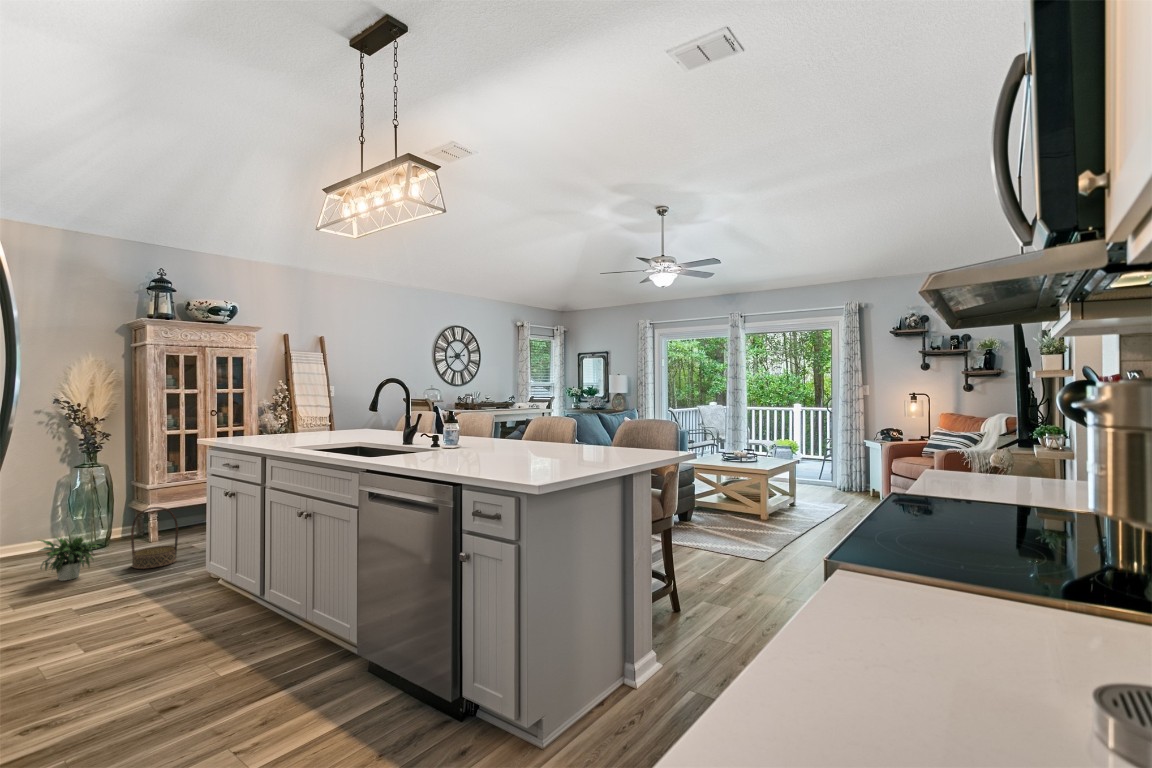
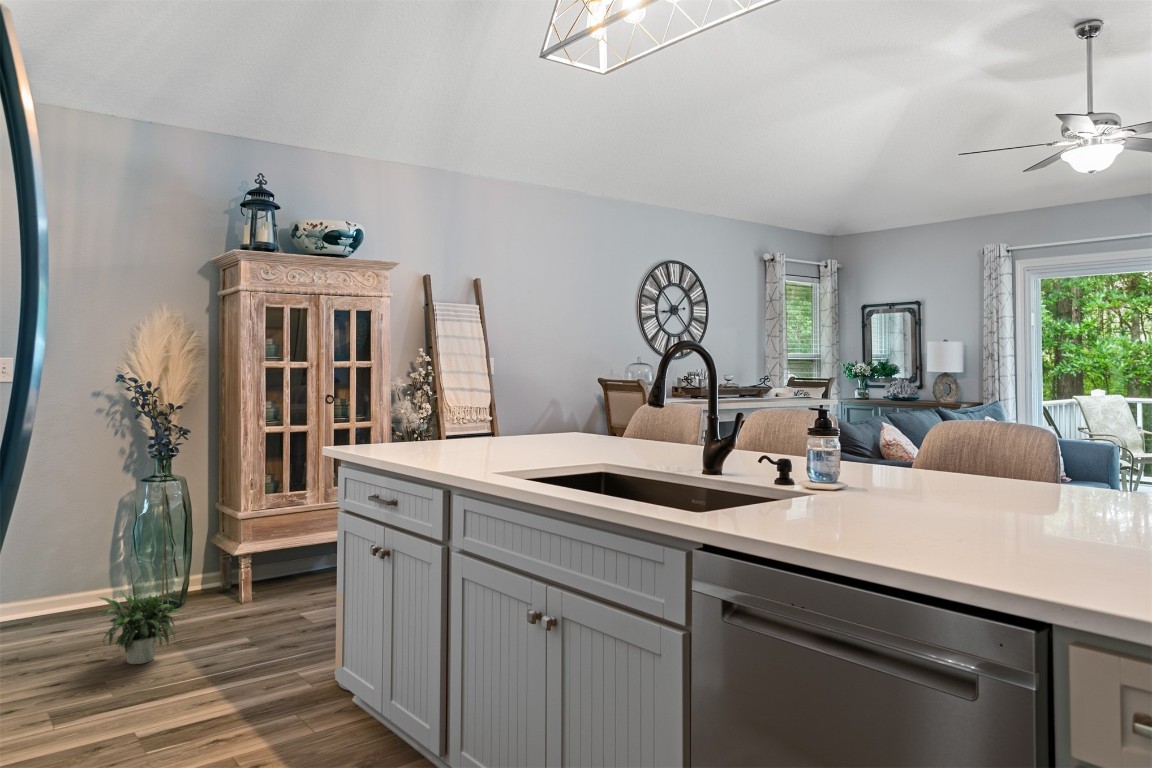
basket: present [131,507,178,569] -> none [224,552,290,652]

